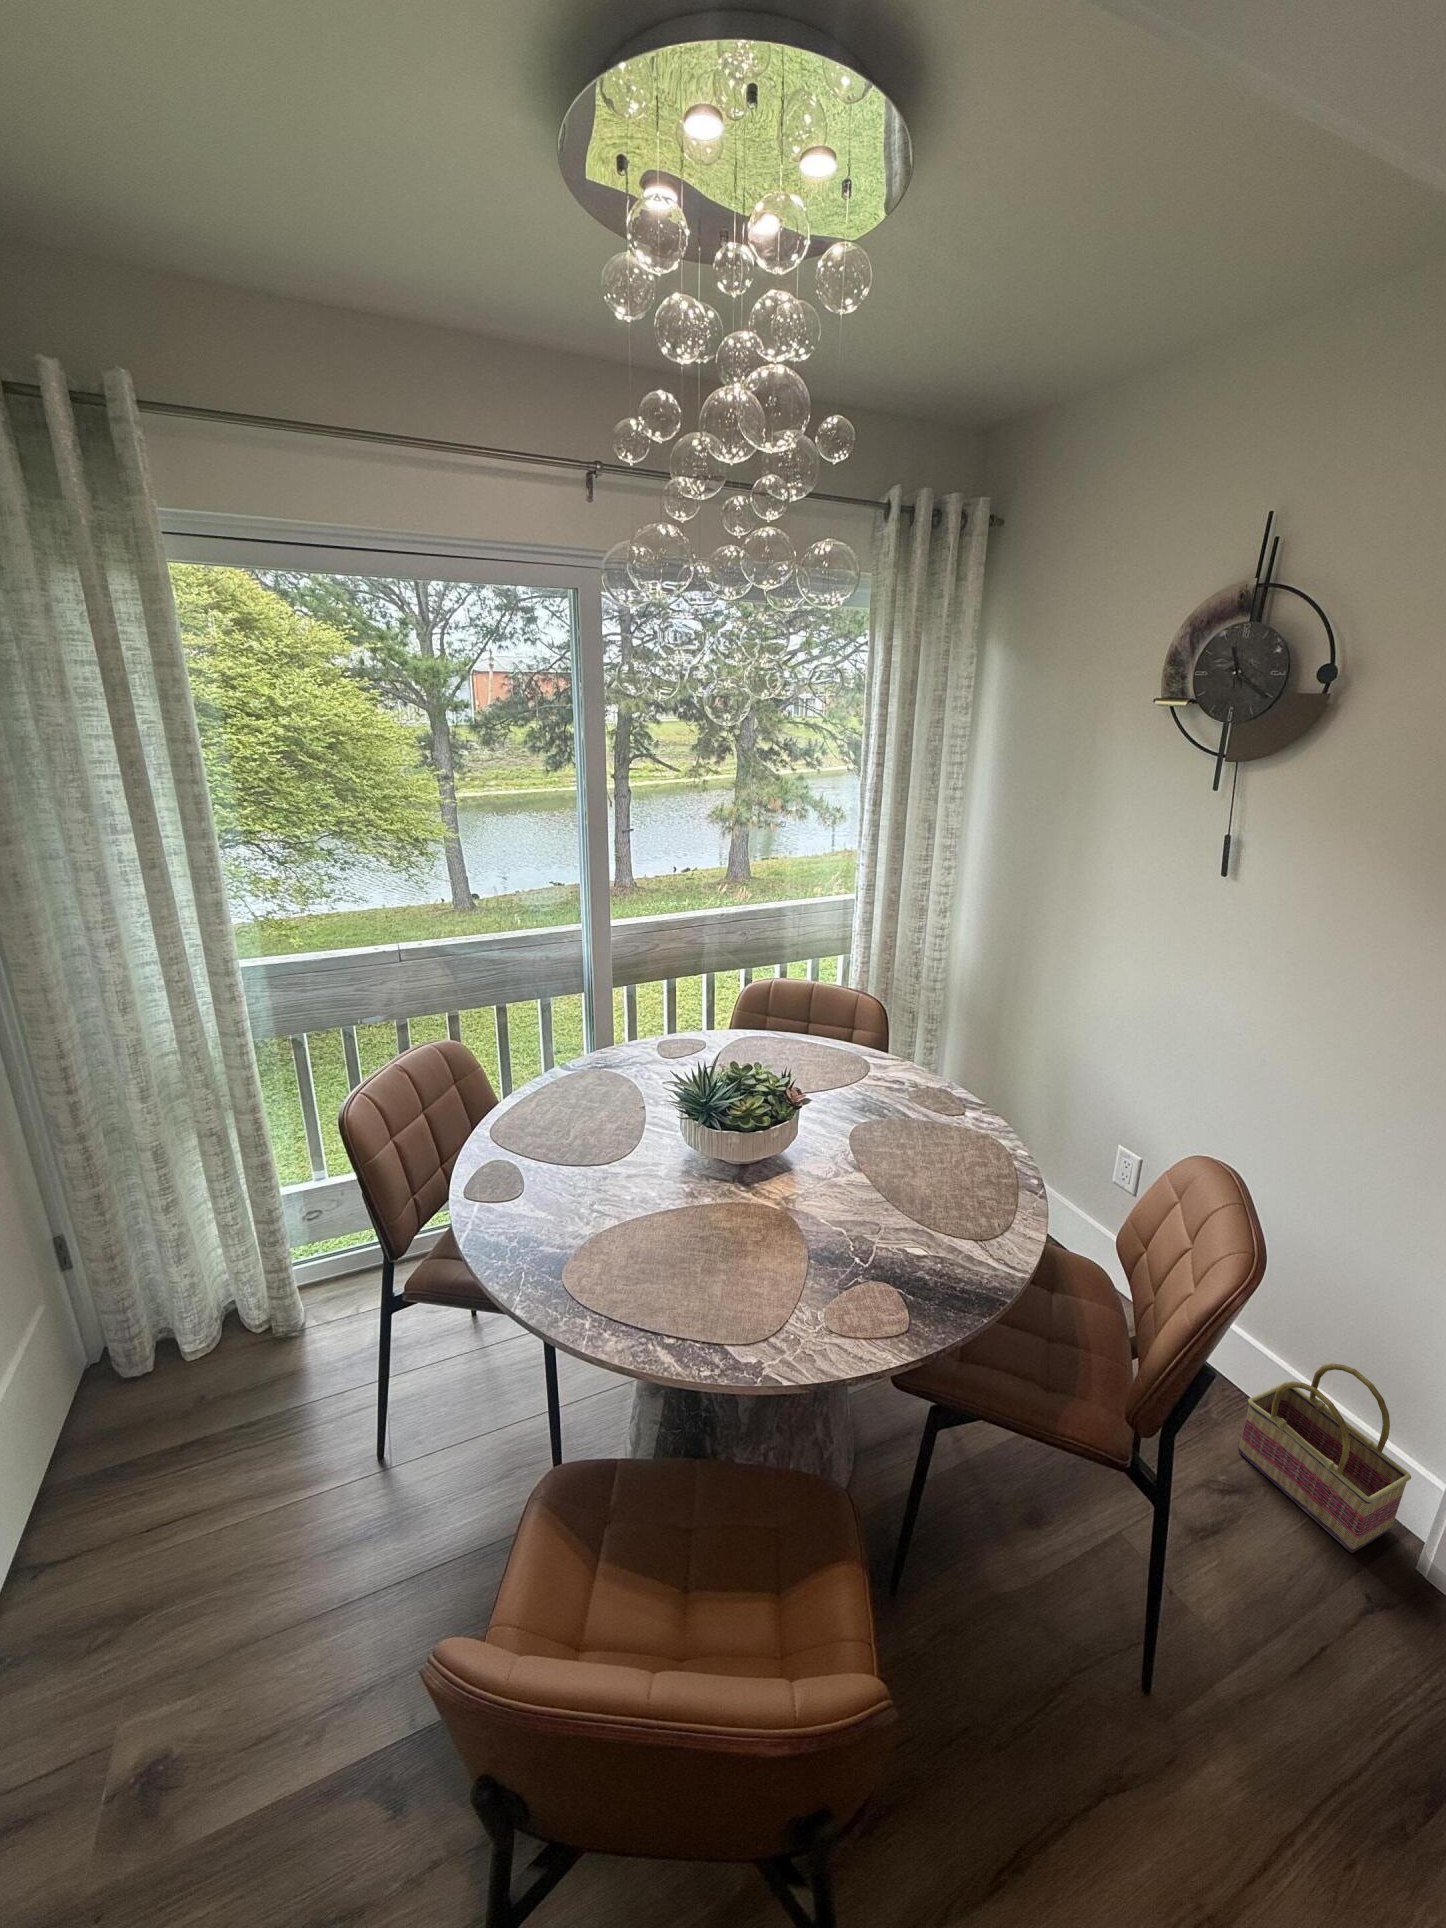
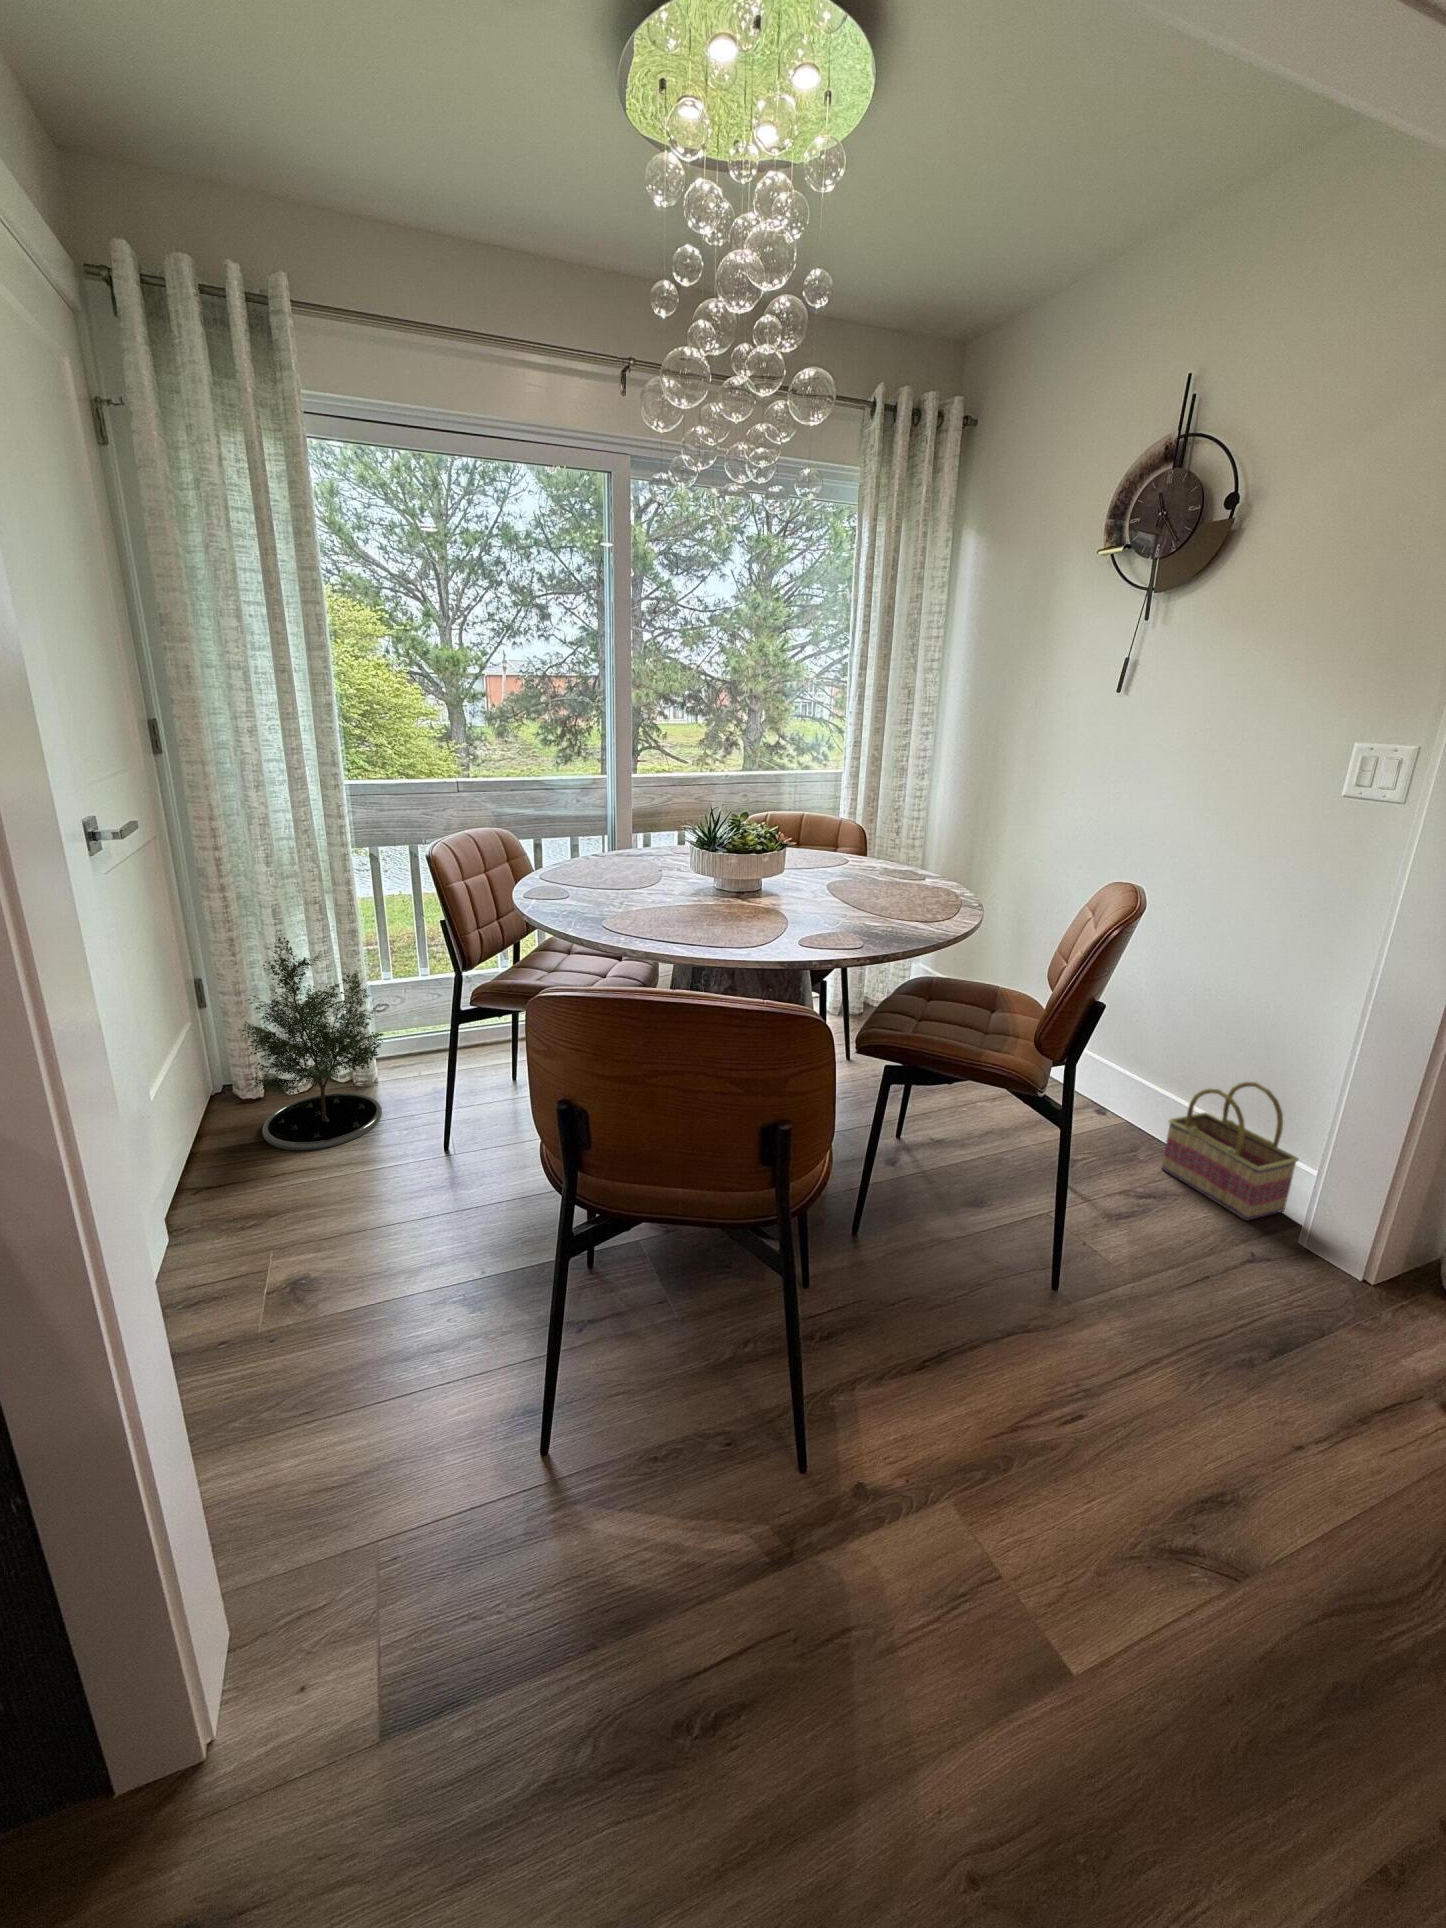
potted tree: none [94,1208,303,1477] -> present [238,937,383,1150]

